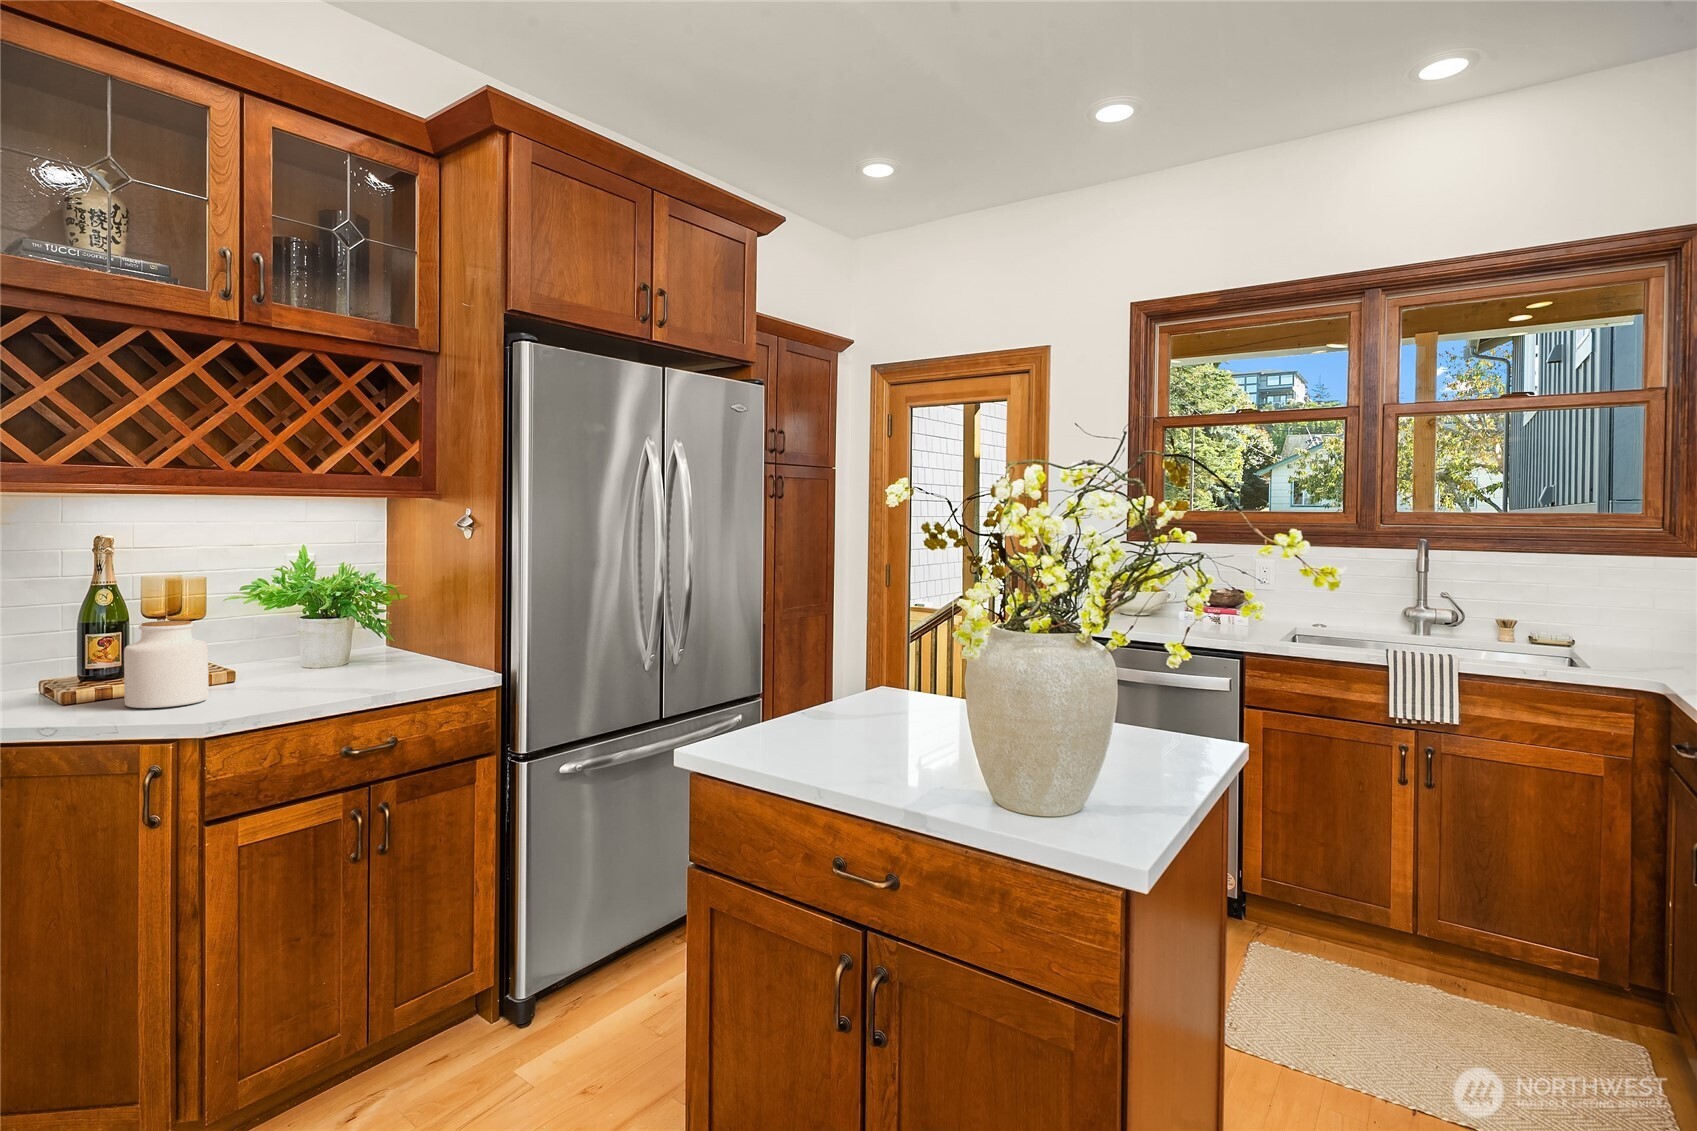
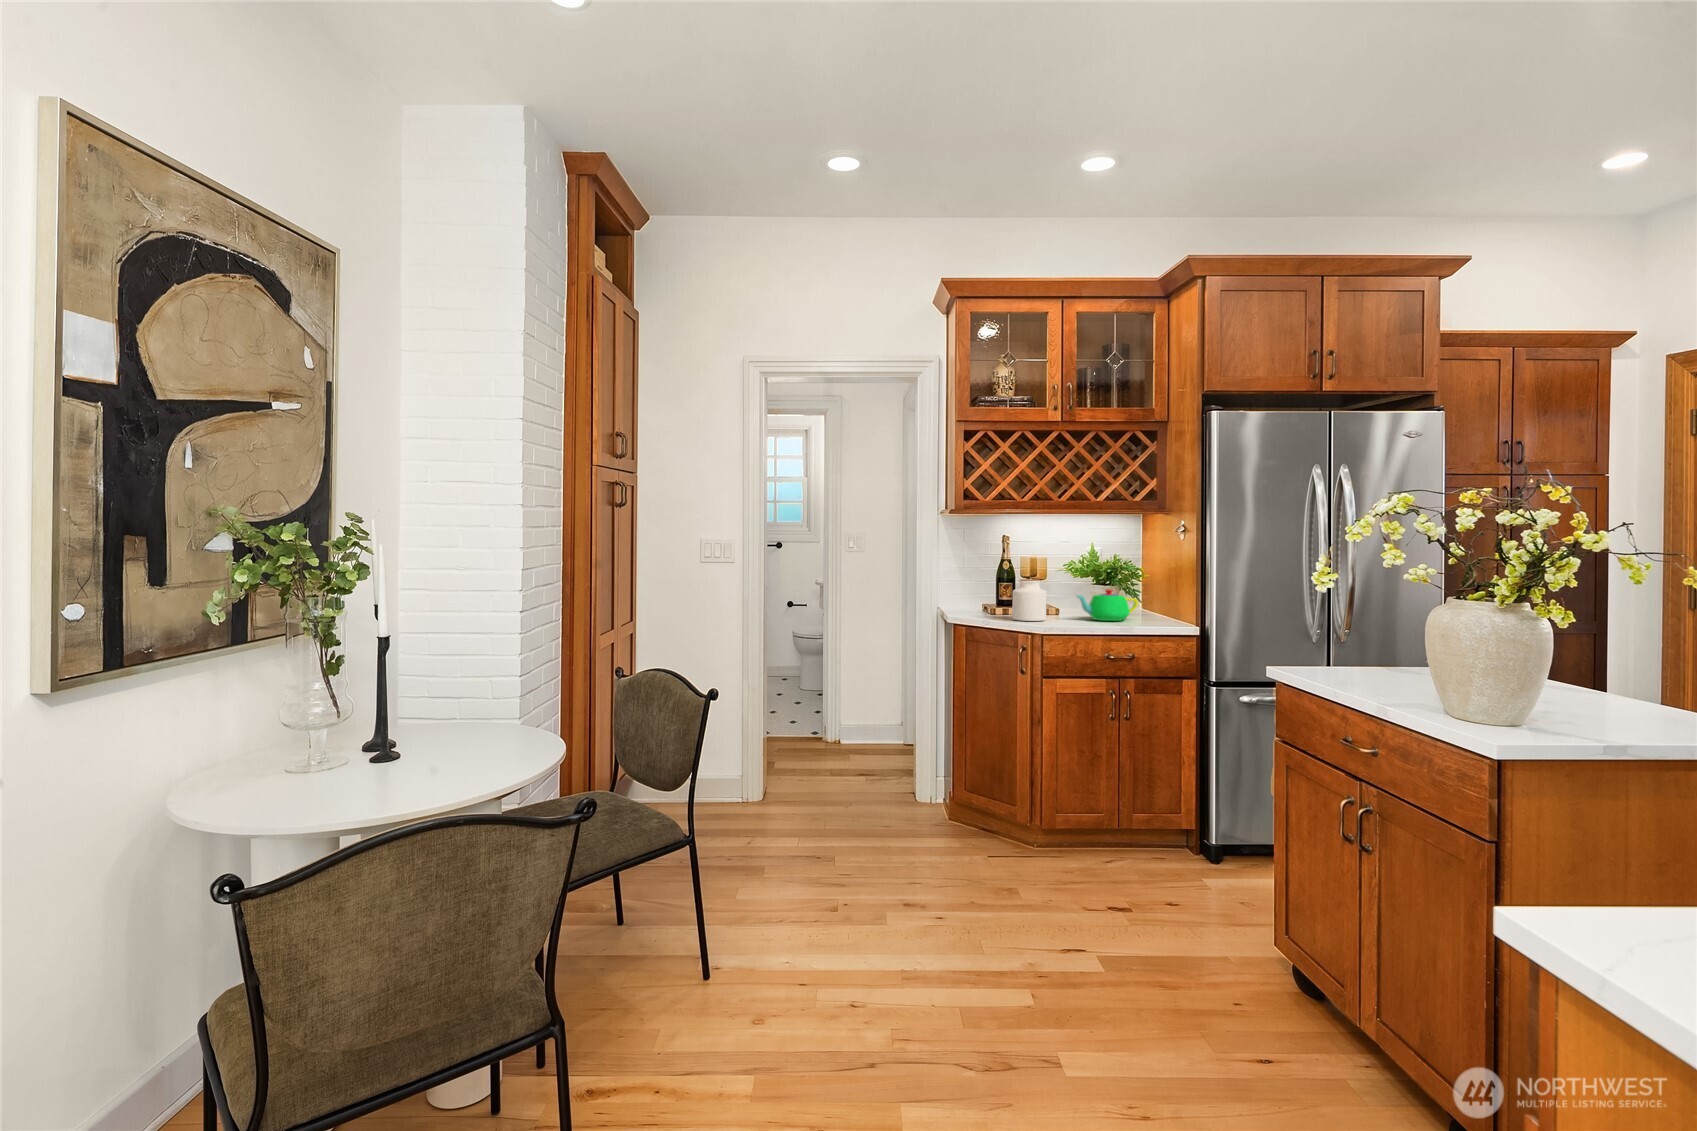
teapot: none [273,629,396,687] -> present [1077,589,1138,621]

